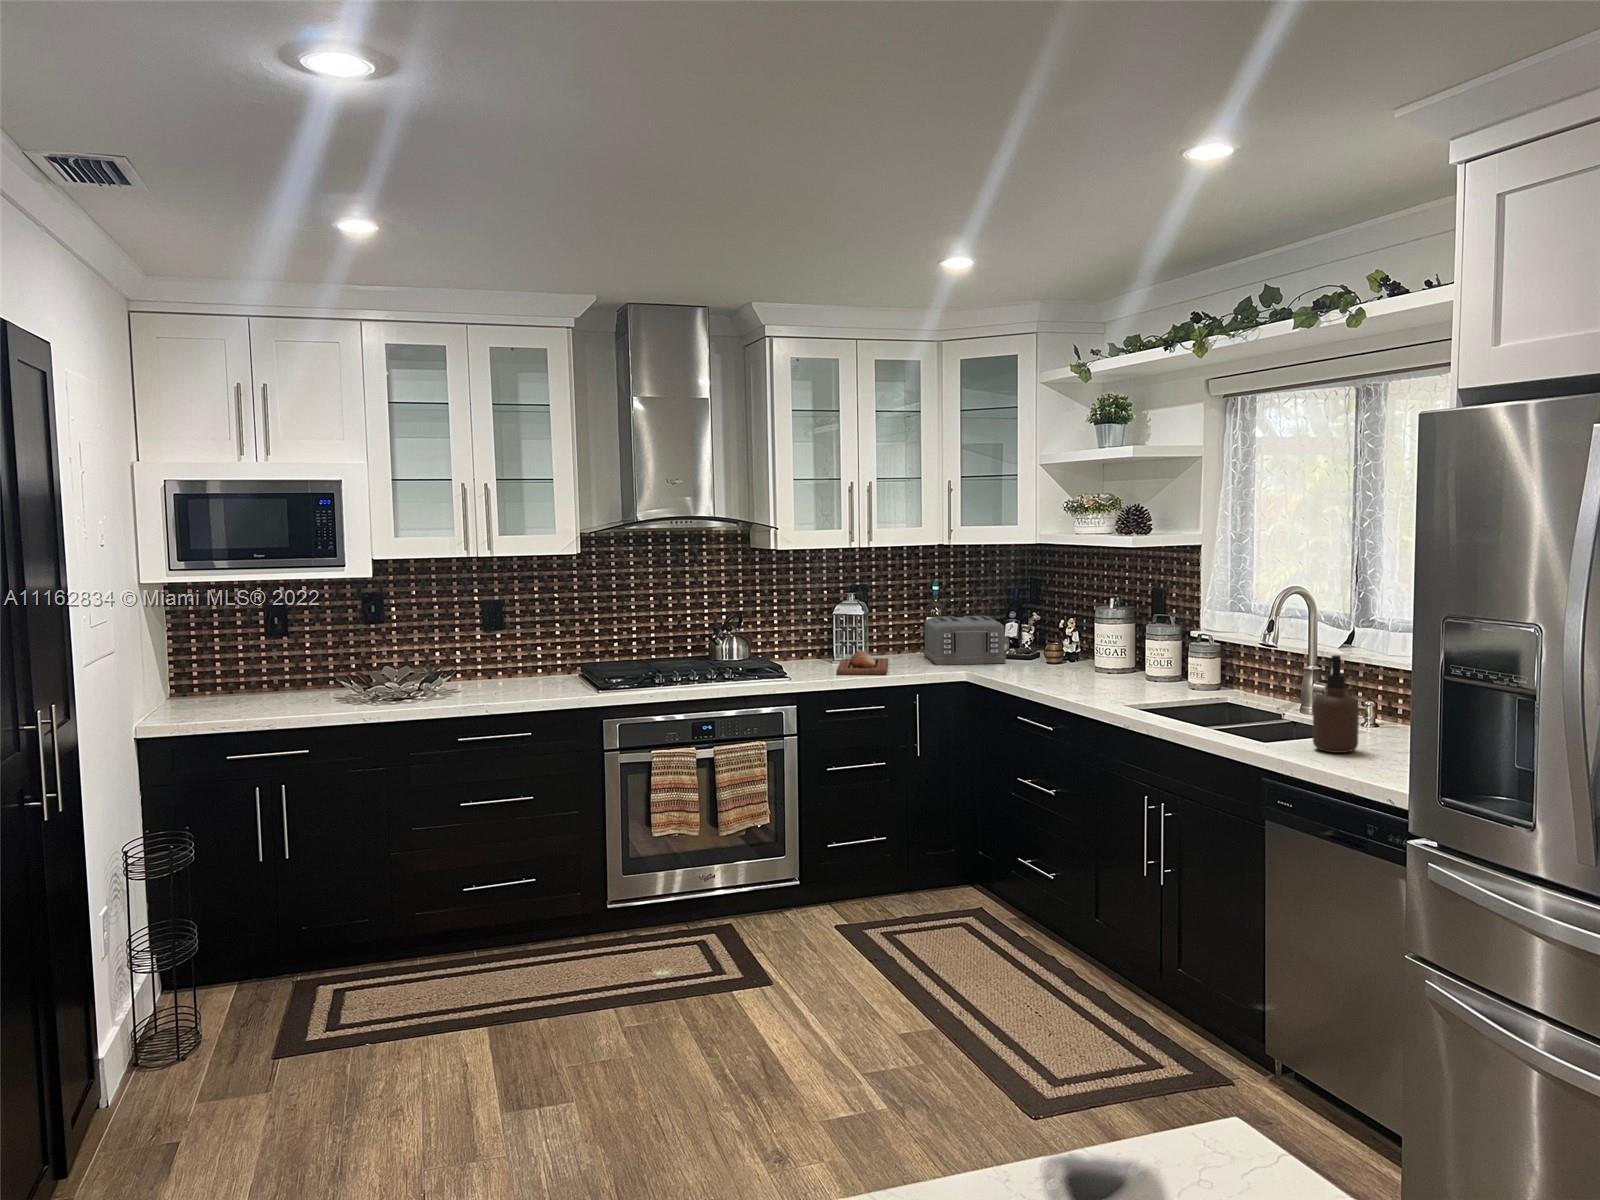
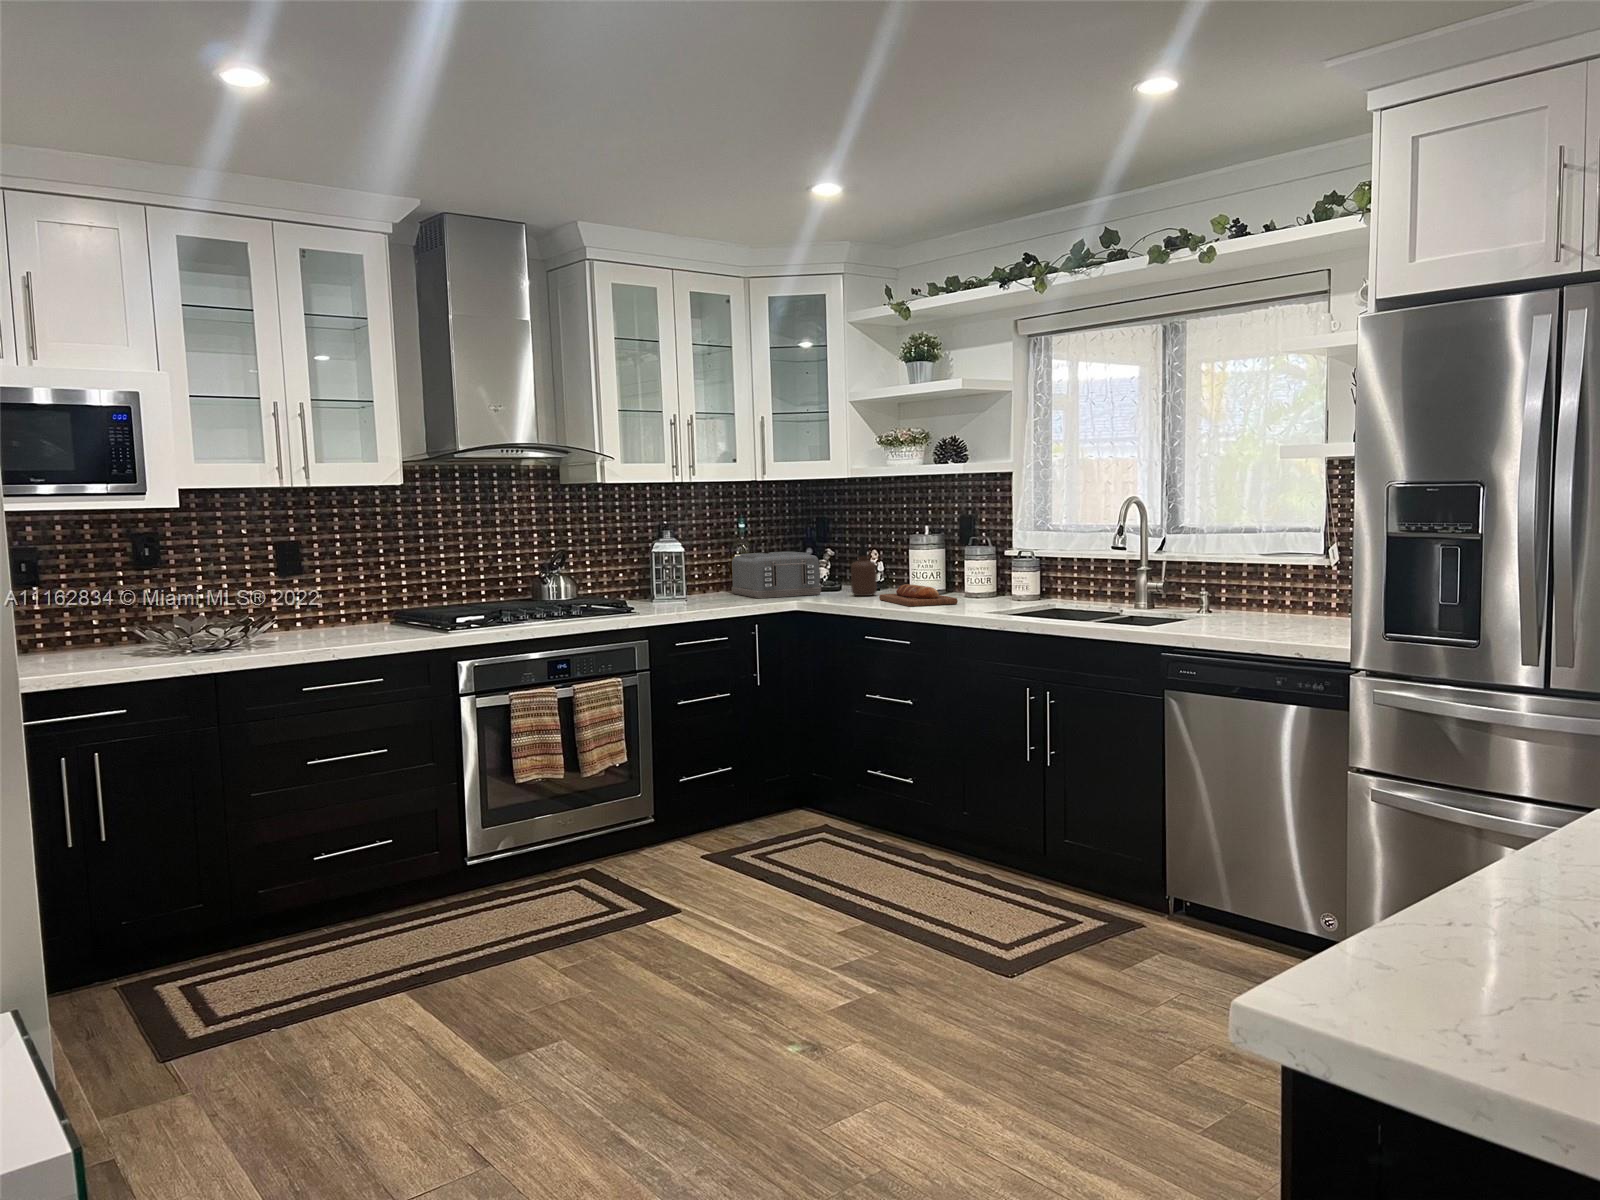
bread loaf: present [837,651,888,675] -> present [879,584,958,606]
soap dispenser: present [1313,655,1359,753] -> present [851,537,877,596]

